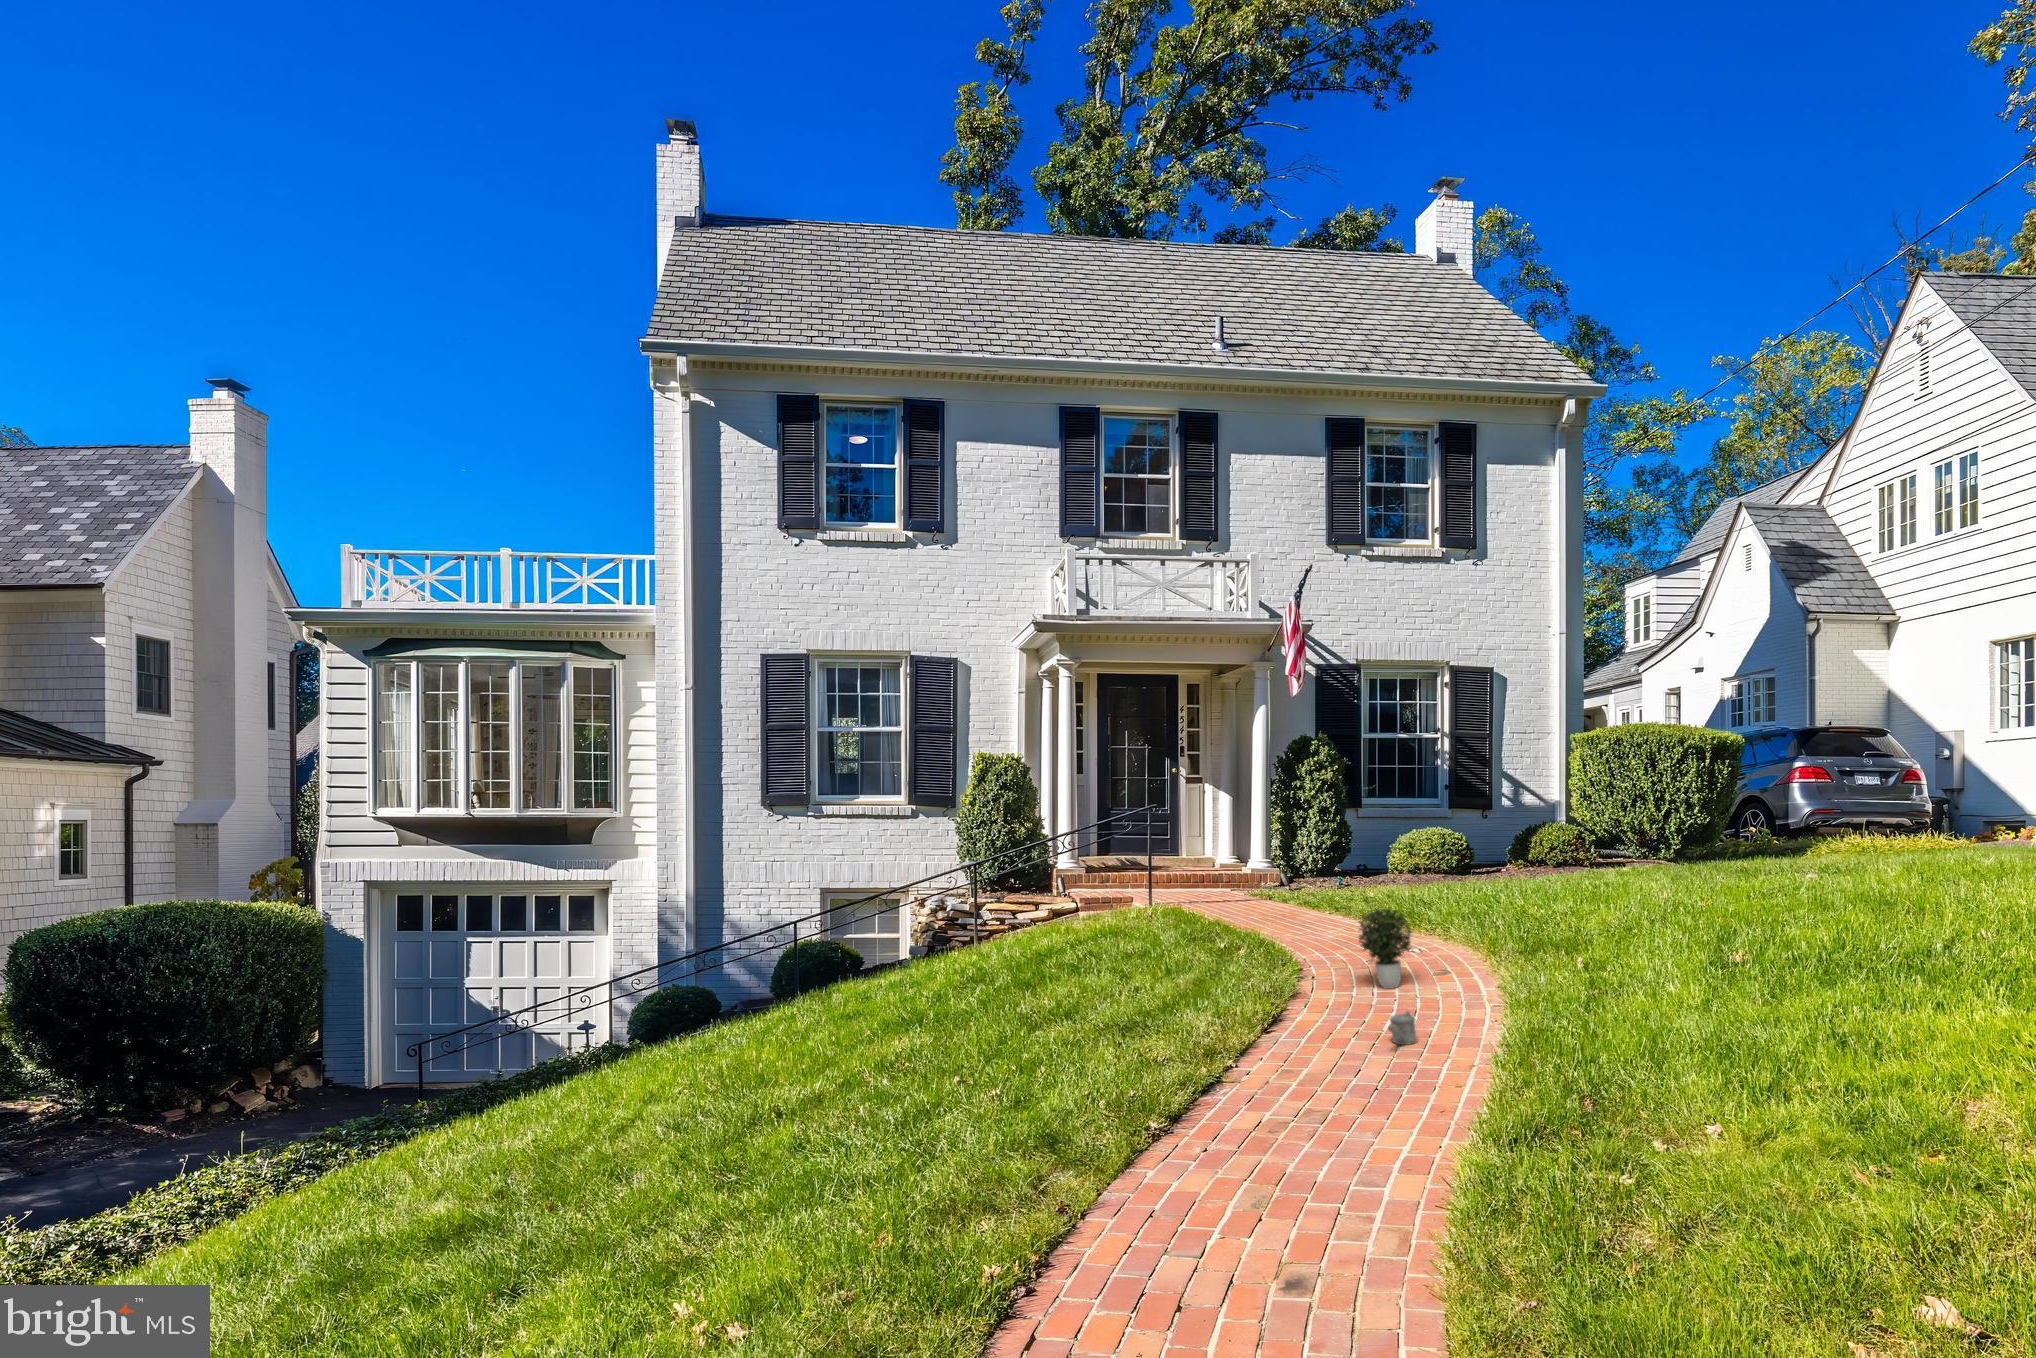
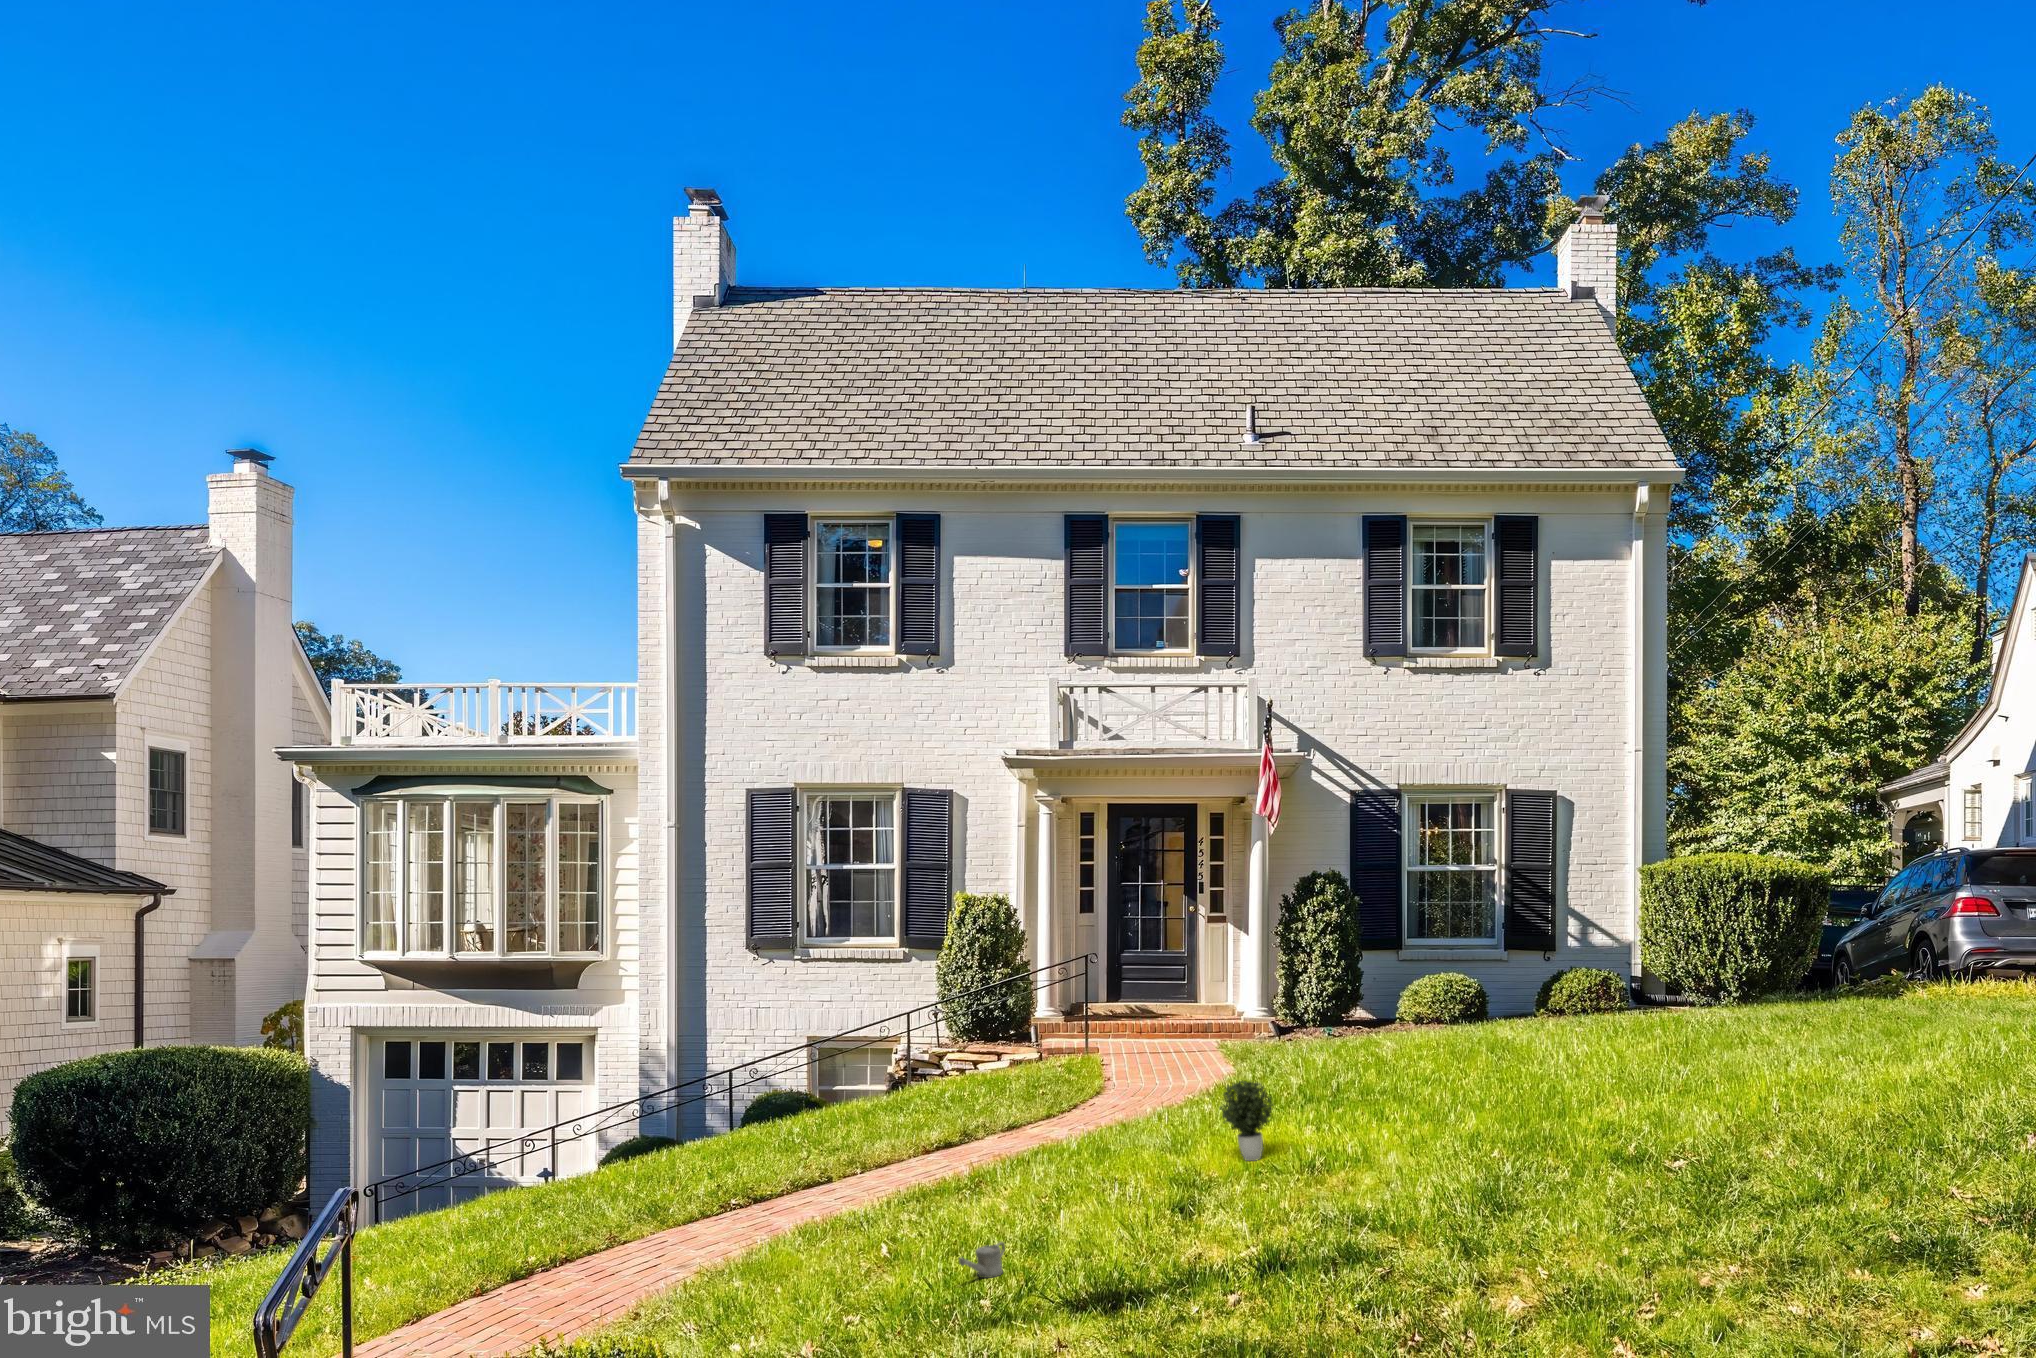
watering can: present [1389,1011,1418,1045] -> present [959,1242,1005,1278]

